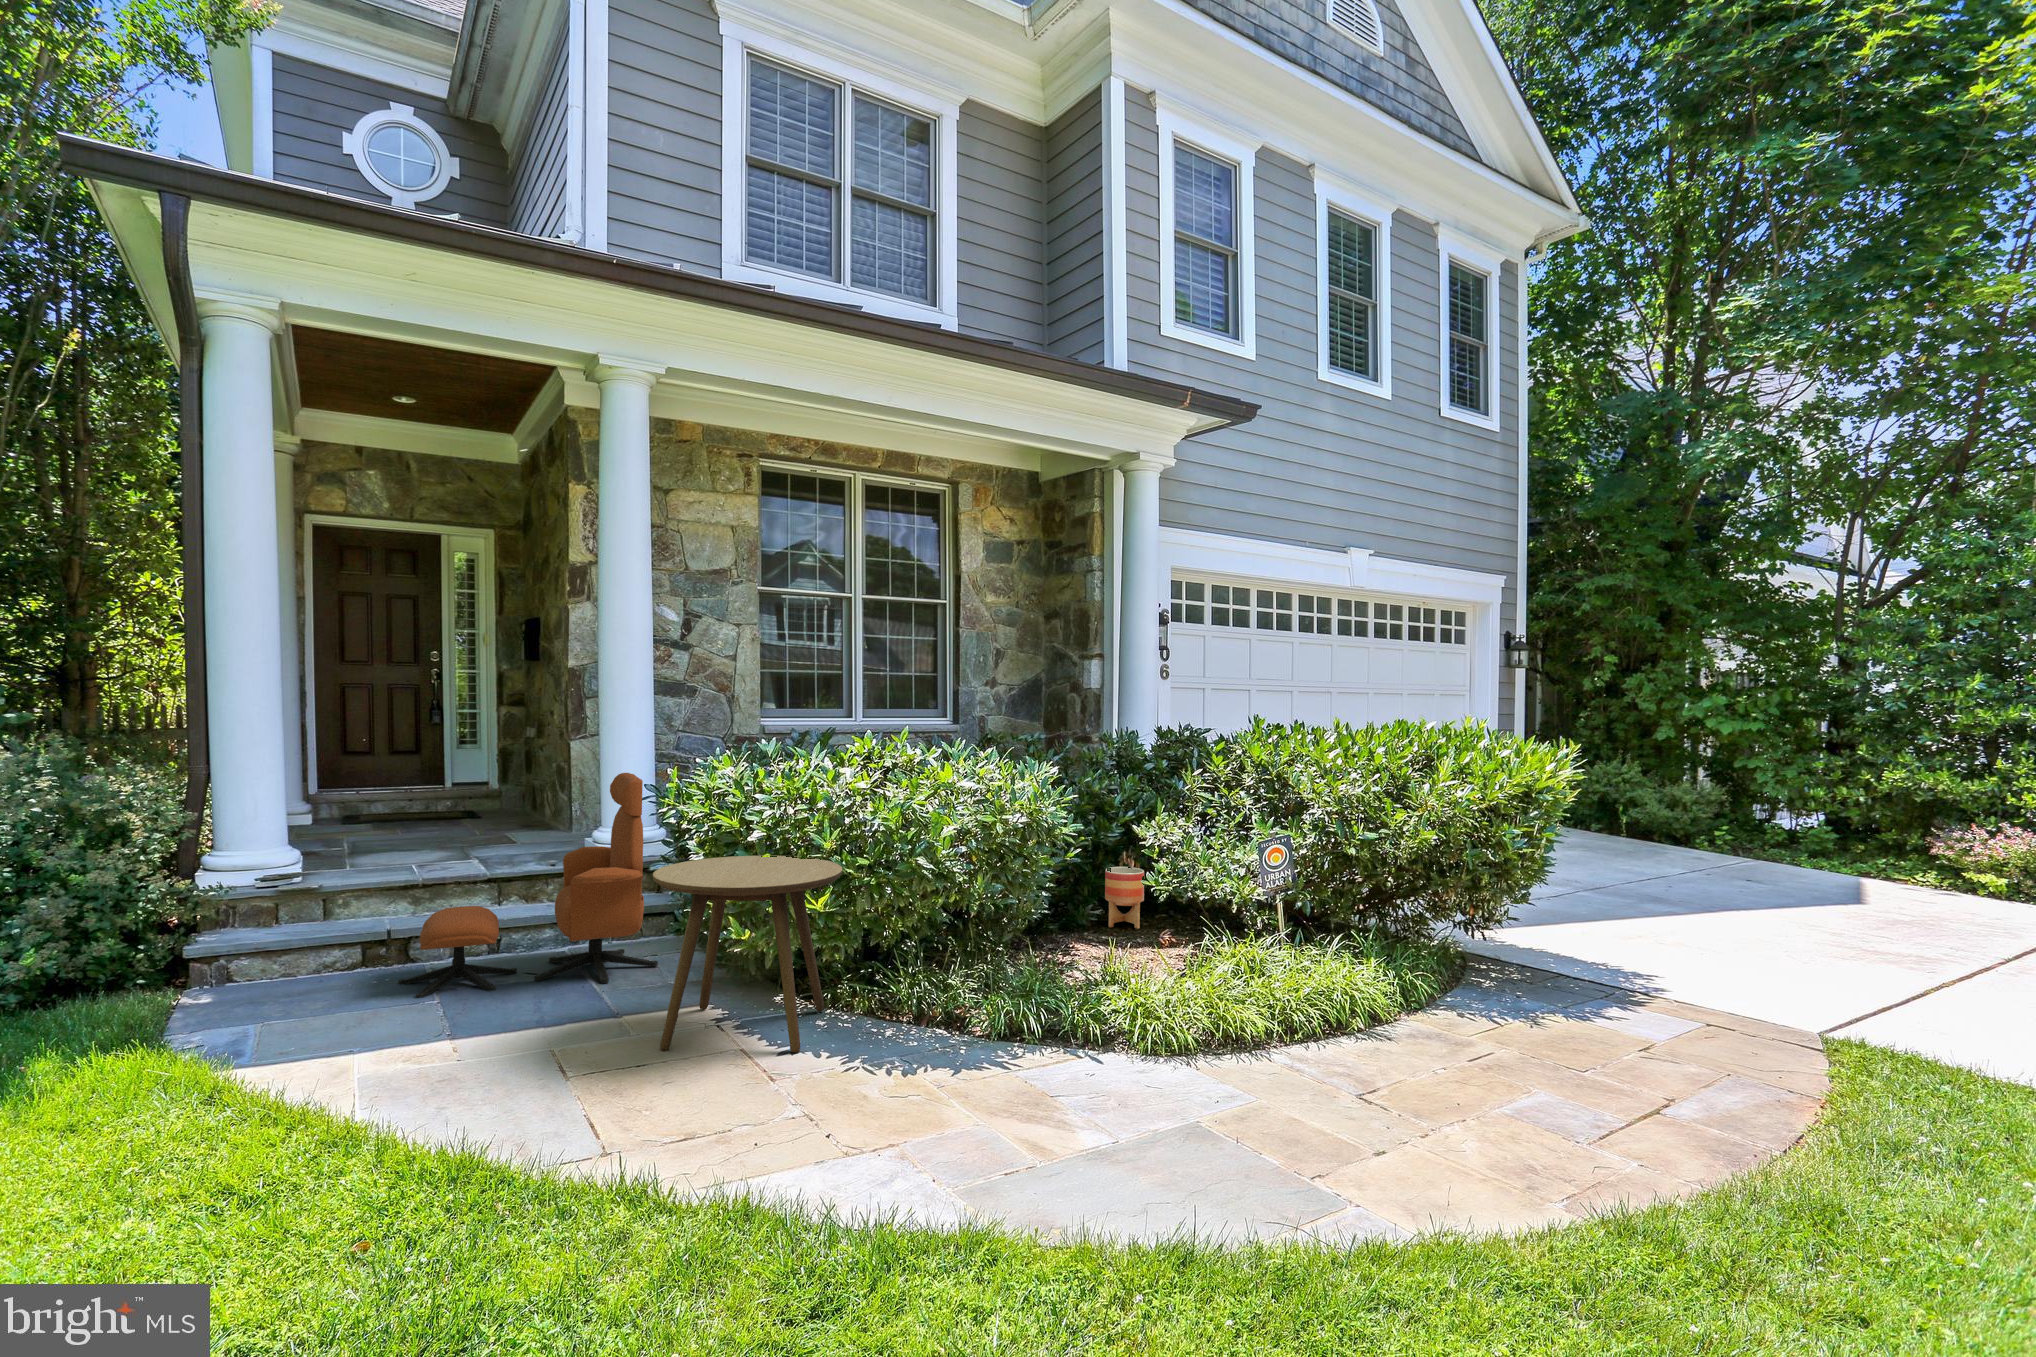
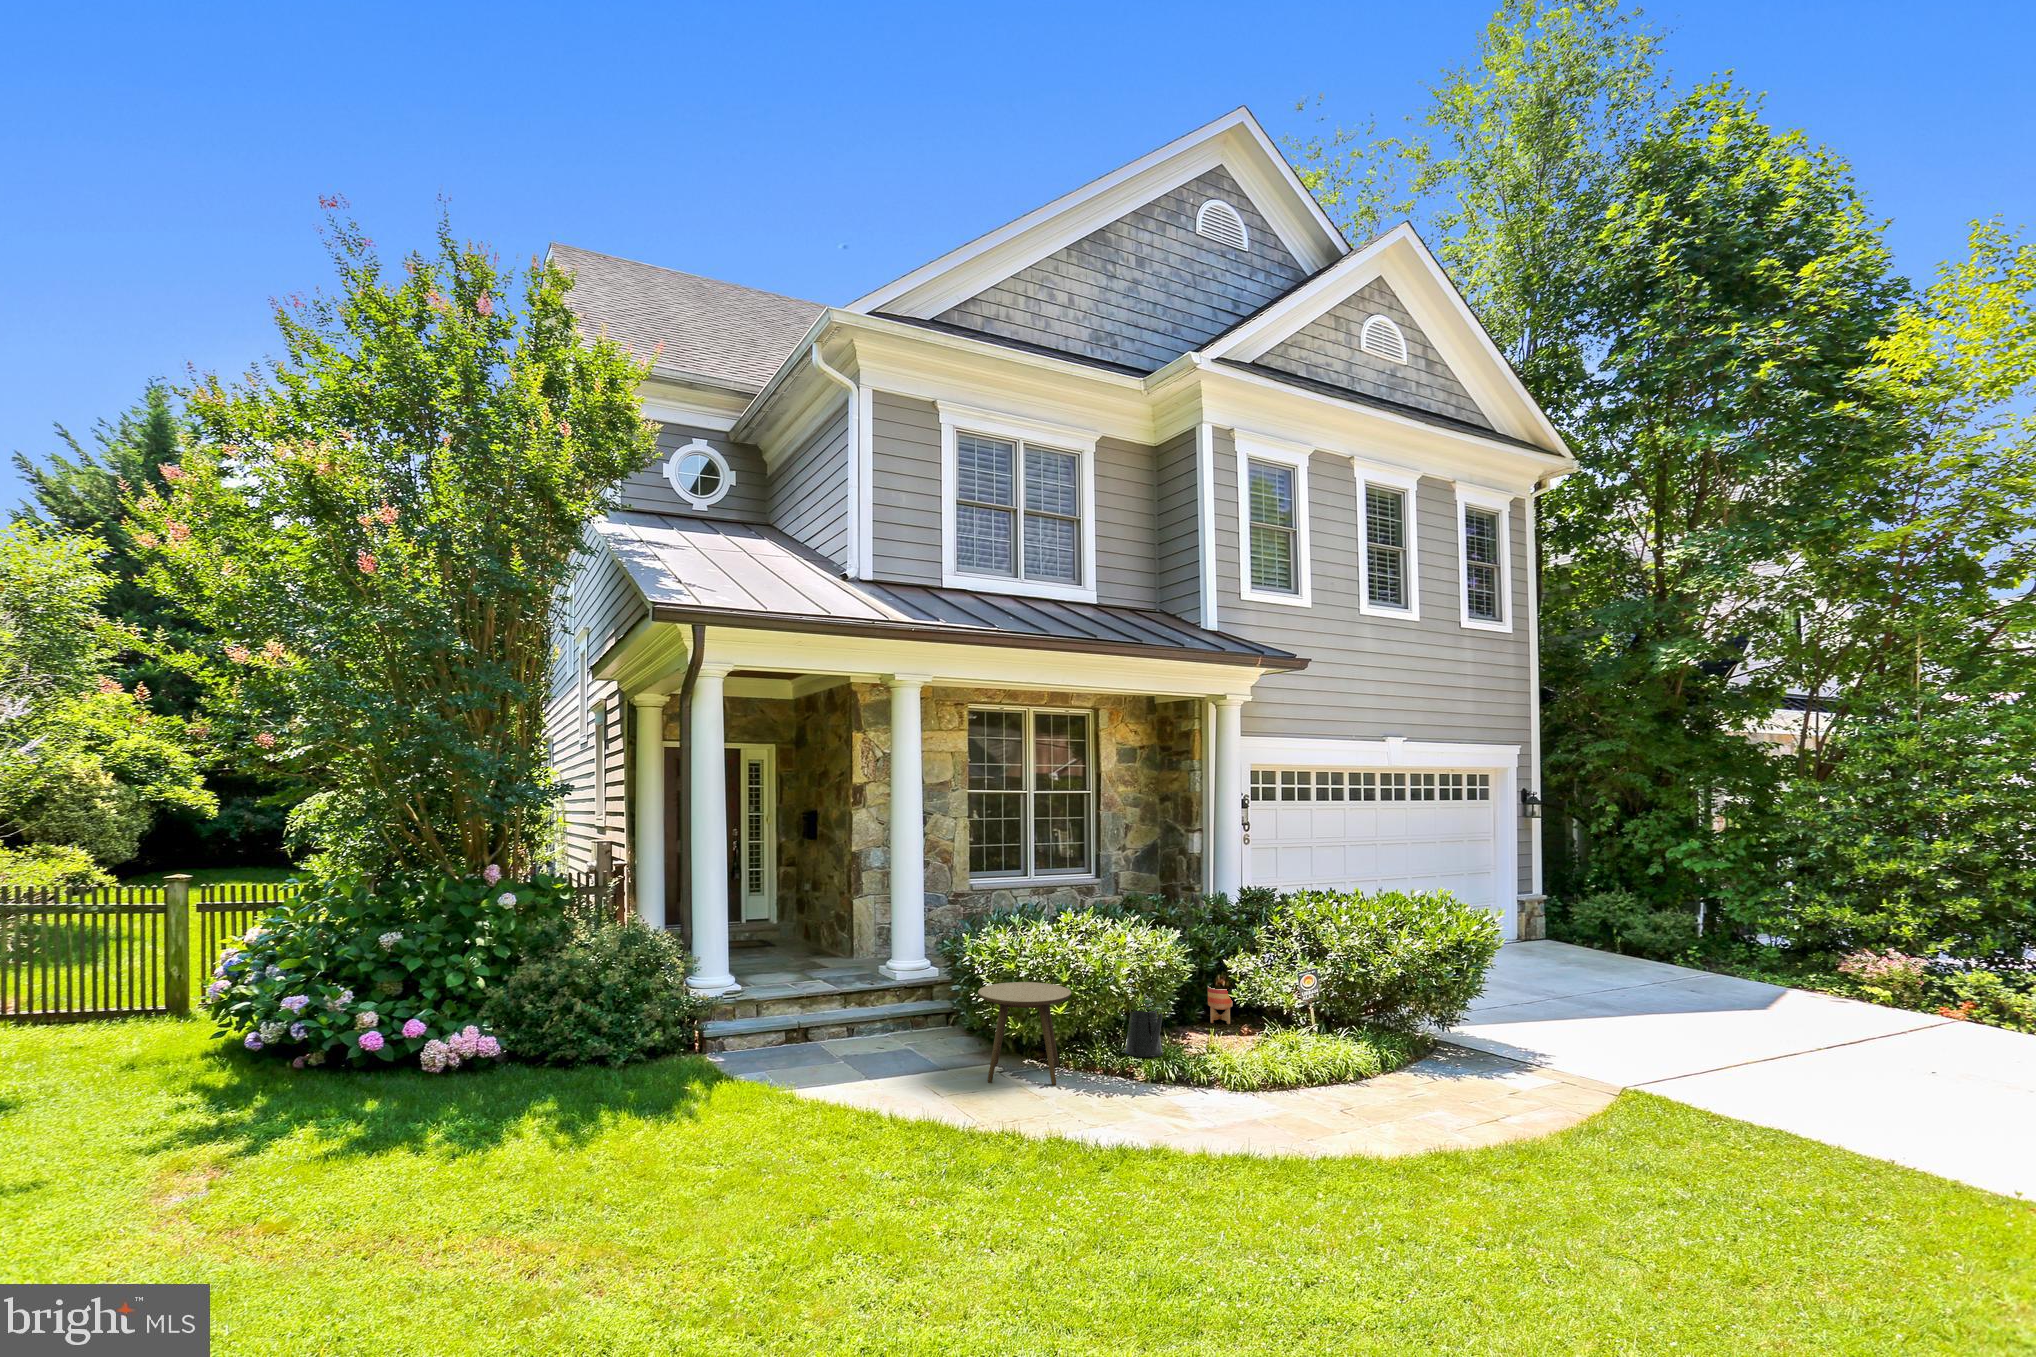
lounge chair: present [398,773,658,998] -> none [827,930,955,1057]
watering can: none [957,859,1025,989] -> present [1125,994,1163,1057]

